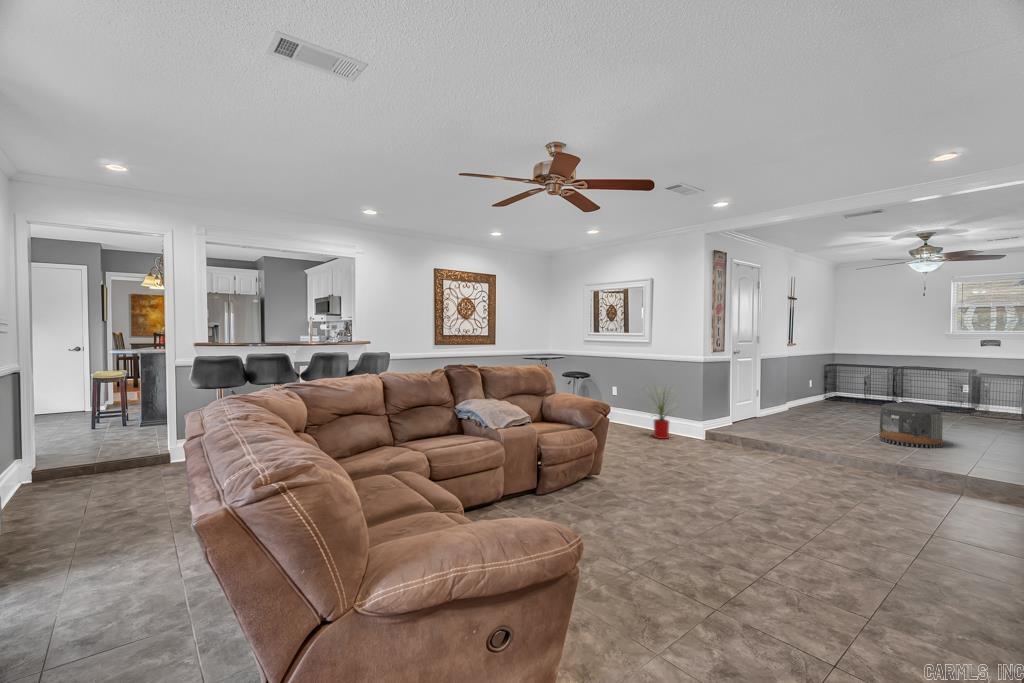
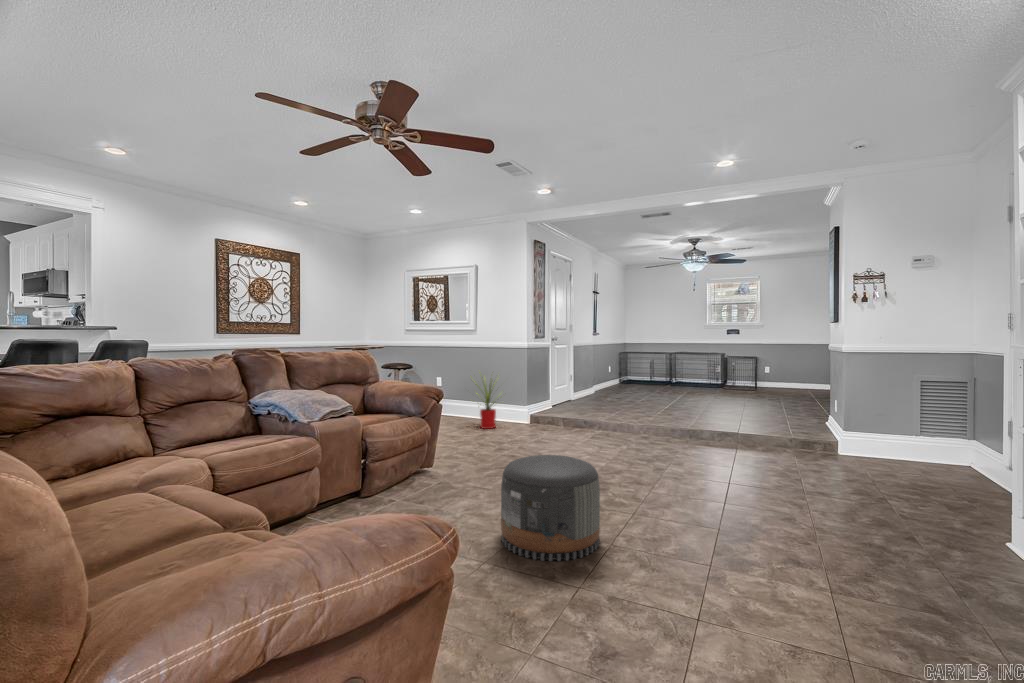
pouf: present [879,402,943,448] -> present [501,455,600,561]

